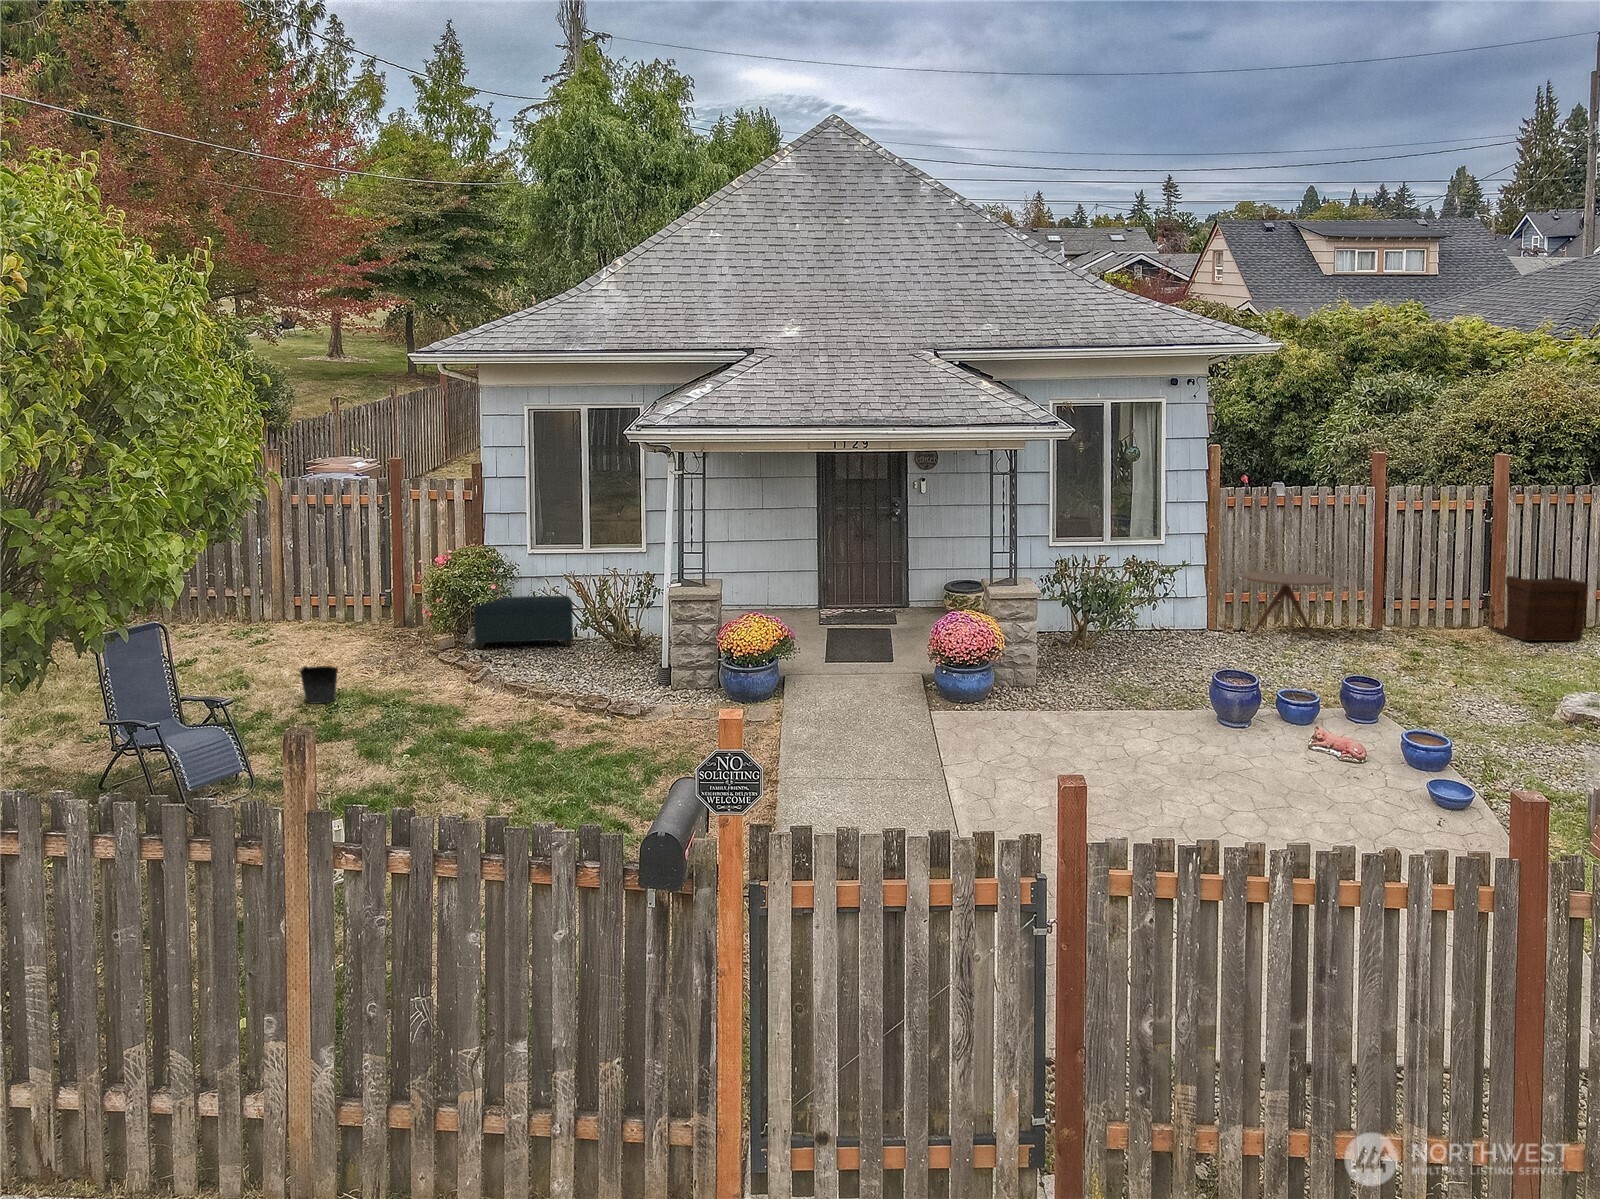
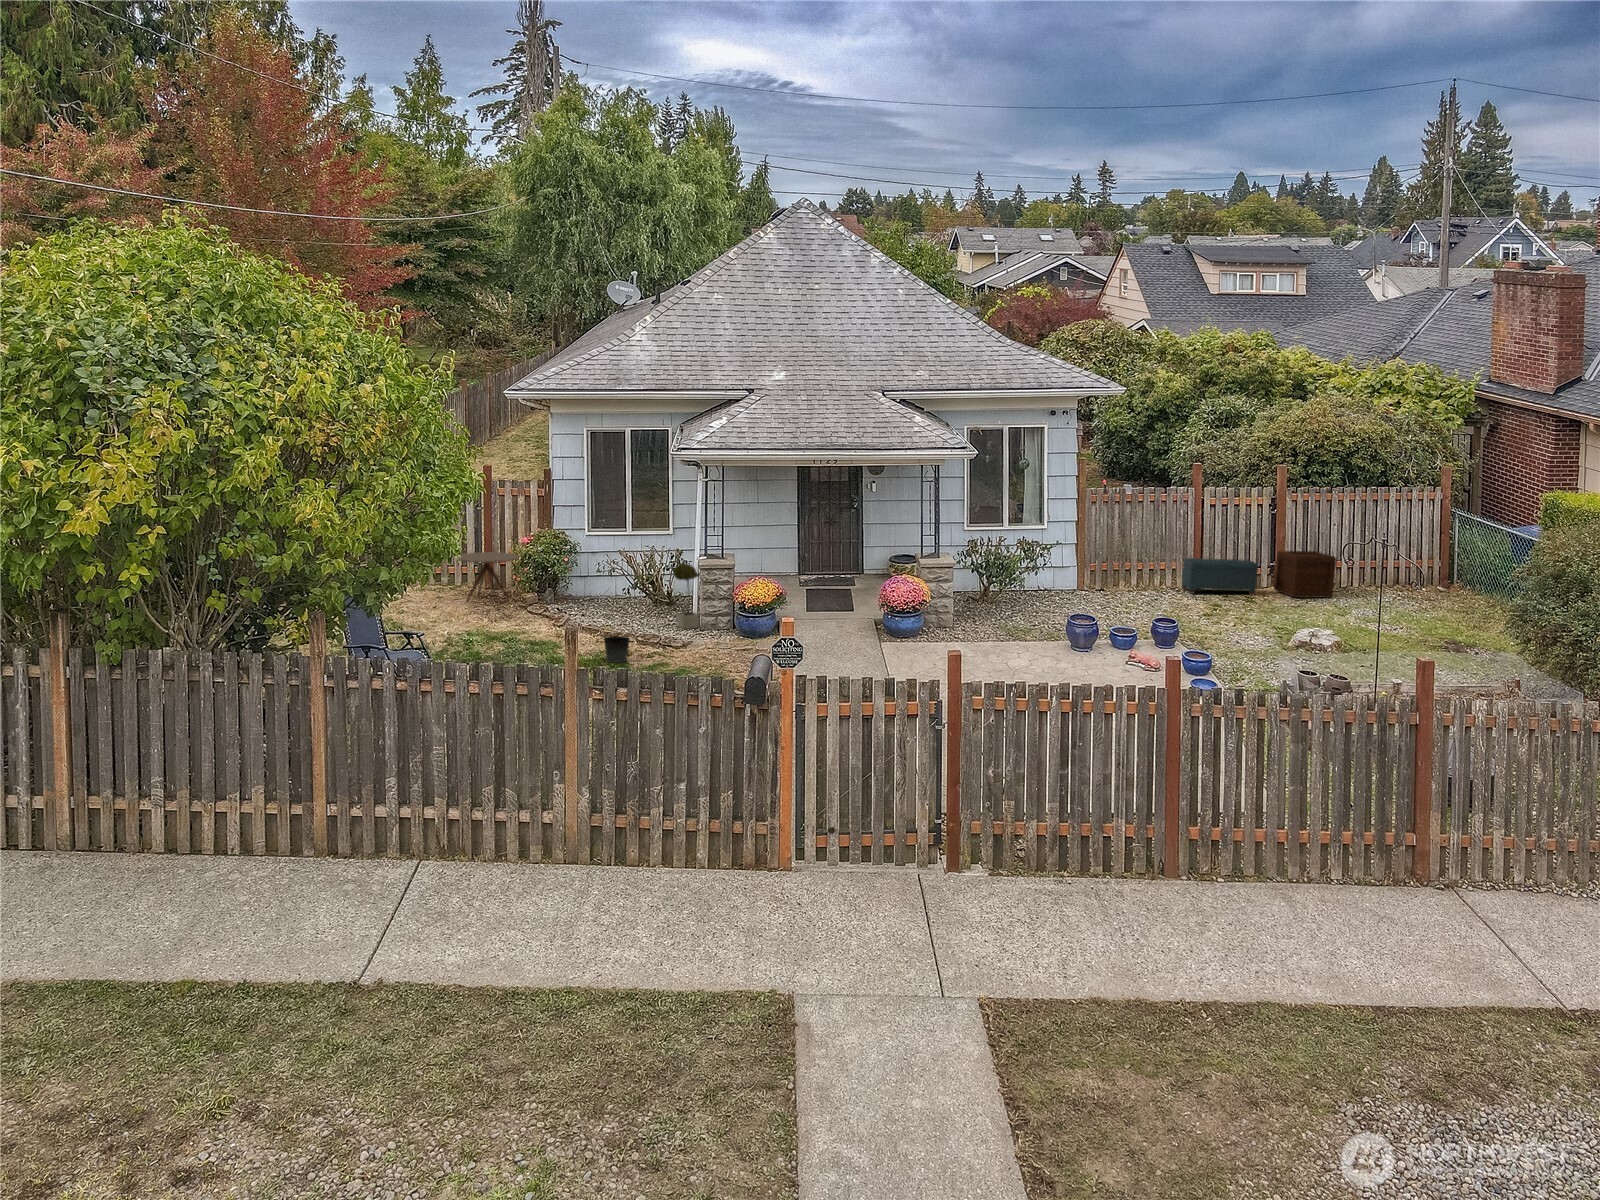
round table: present [1241,572,1334,641] -> present [458,552,519,602]
potted tree: none [631,592,671,689] -> present [674,563,700,629]
bench: present [474,596,573,649] -> present [1182,558,1258,595]
bucket: present [299,666,338,704] -> present [603,636,630,663]

